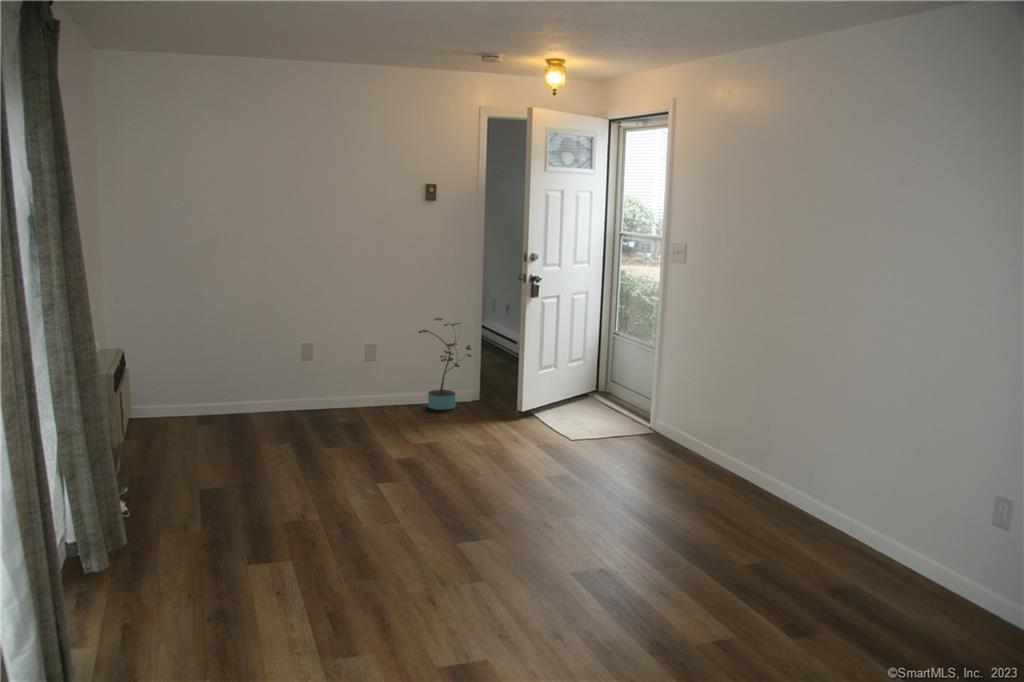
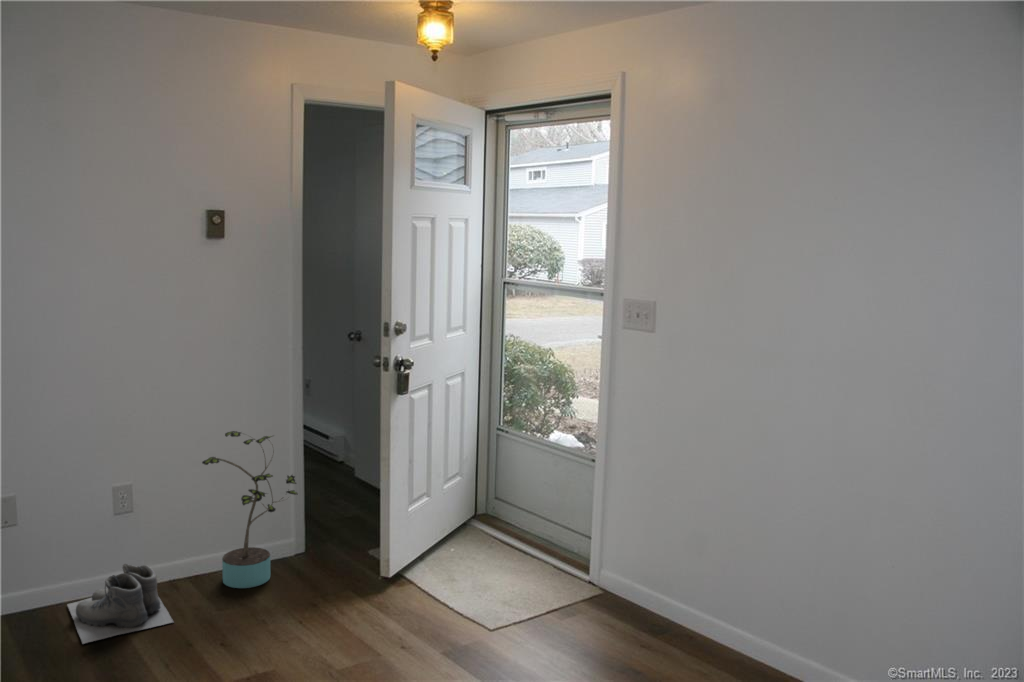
boots: none [345,384,398,420] -> present [67,564,173,644]

